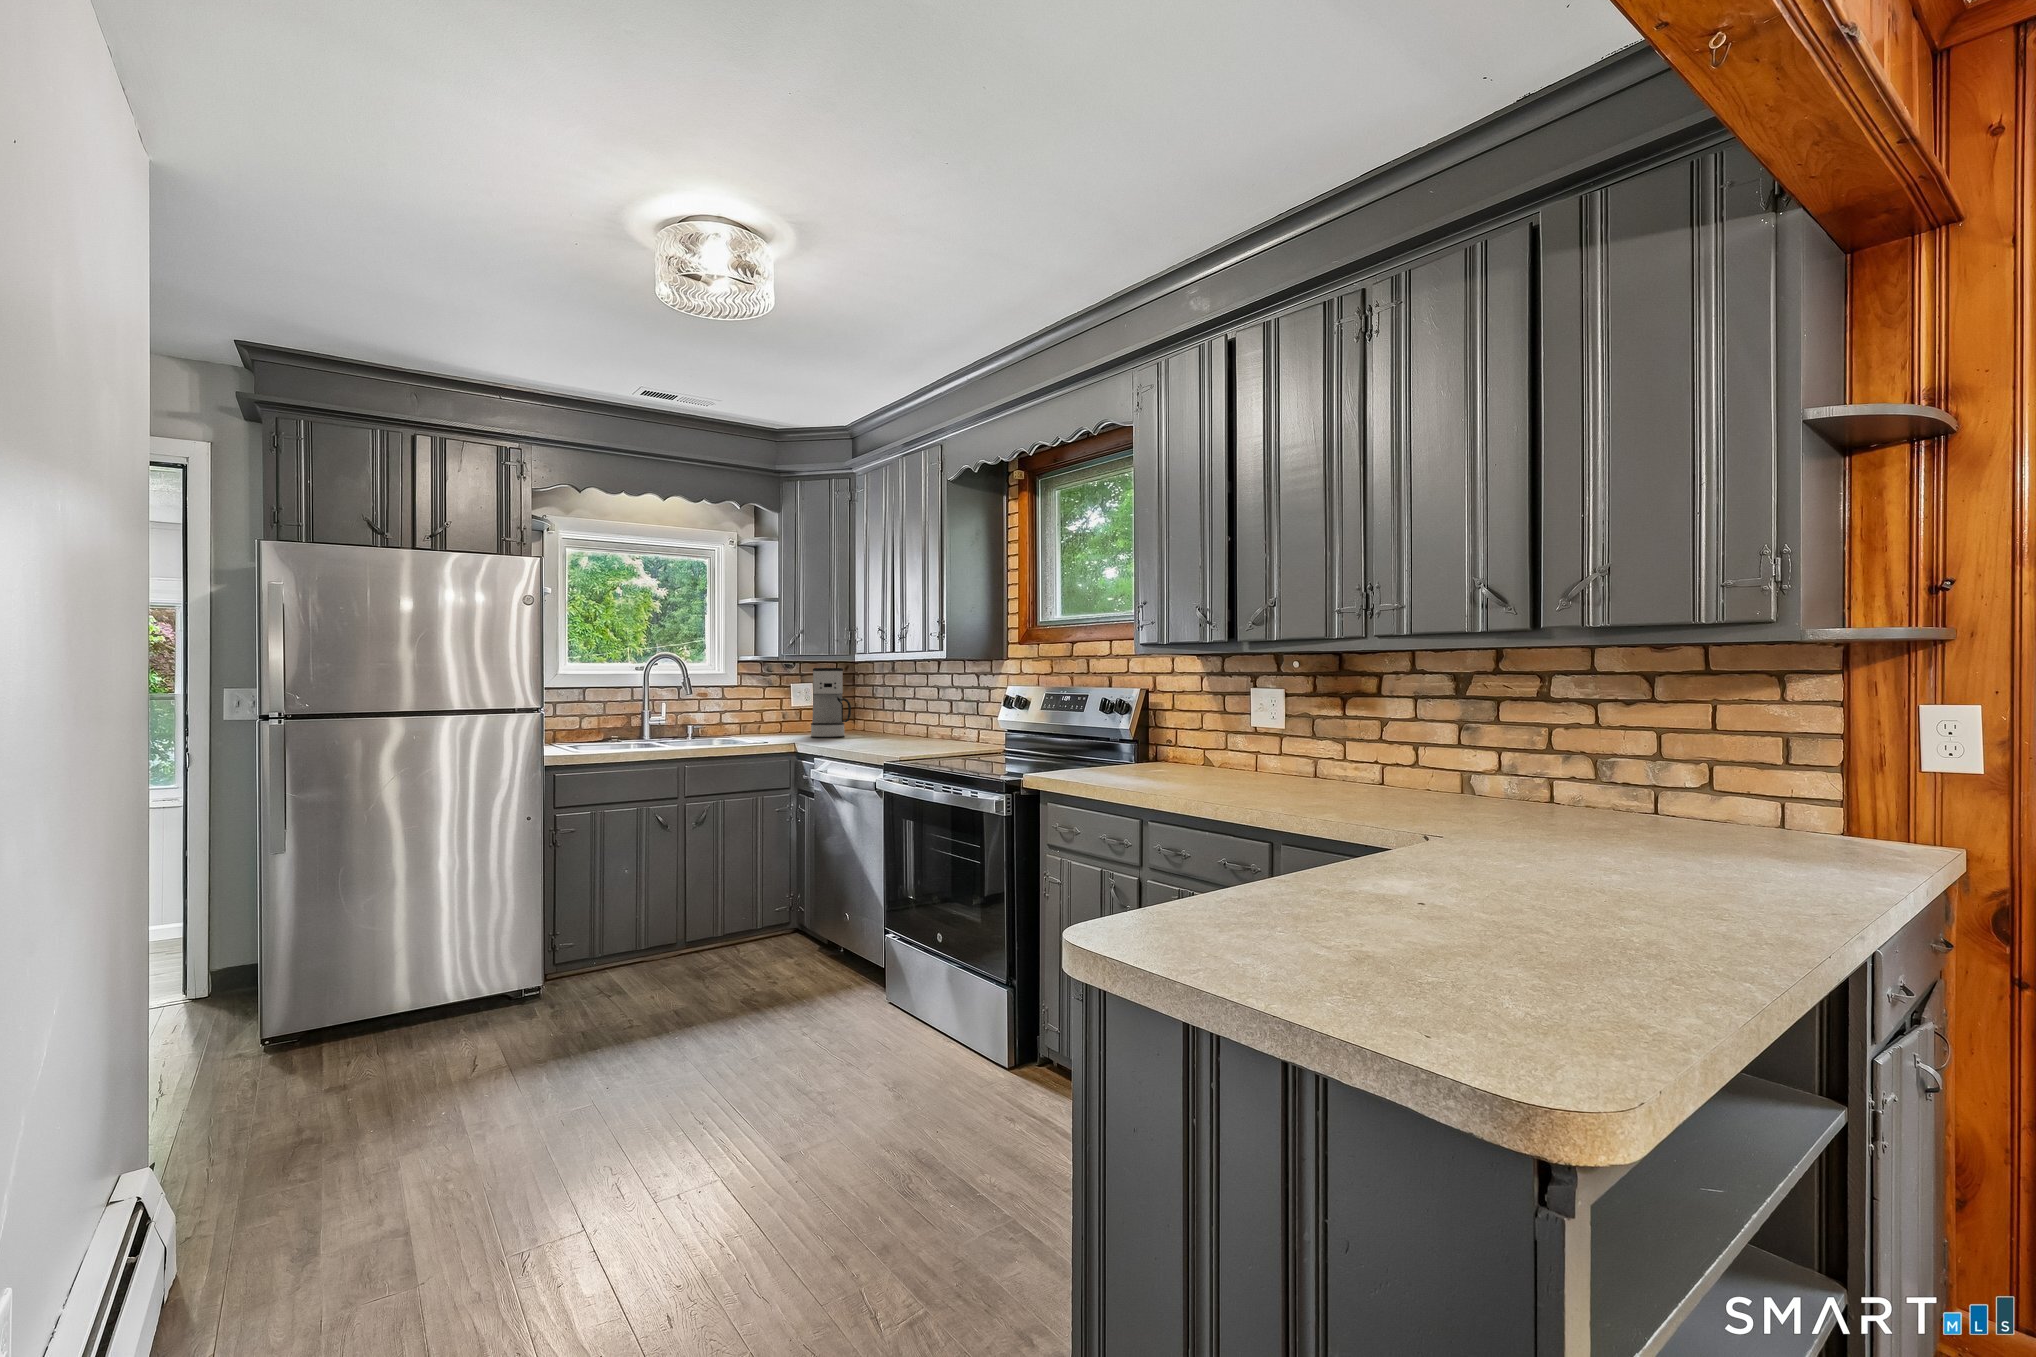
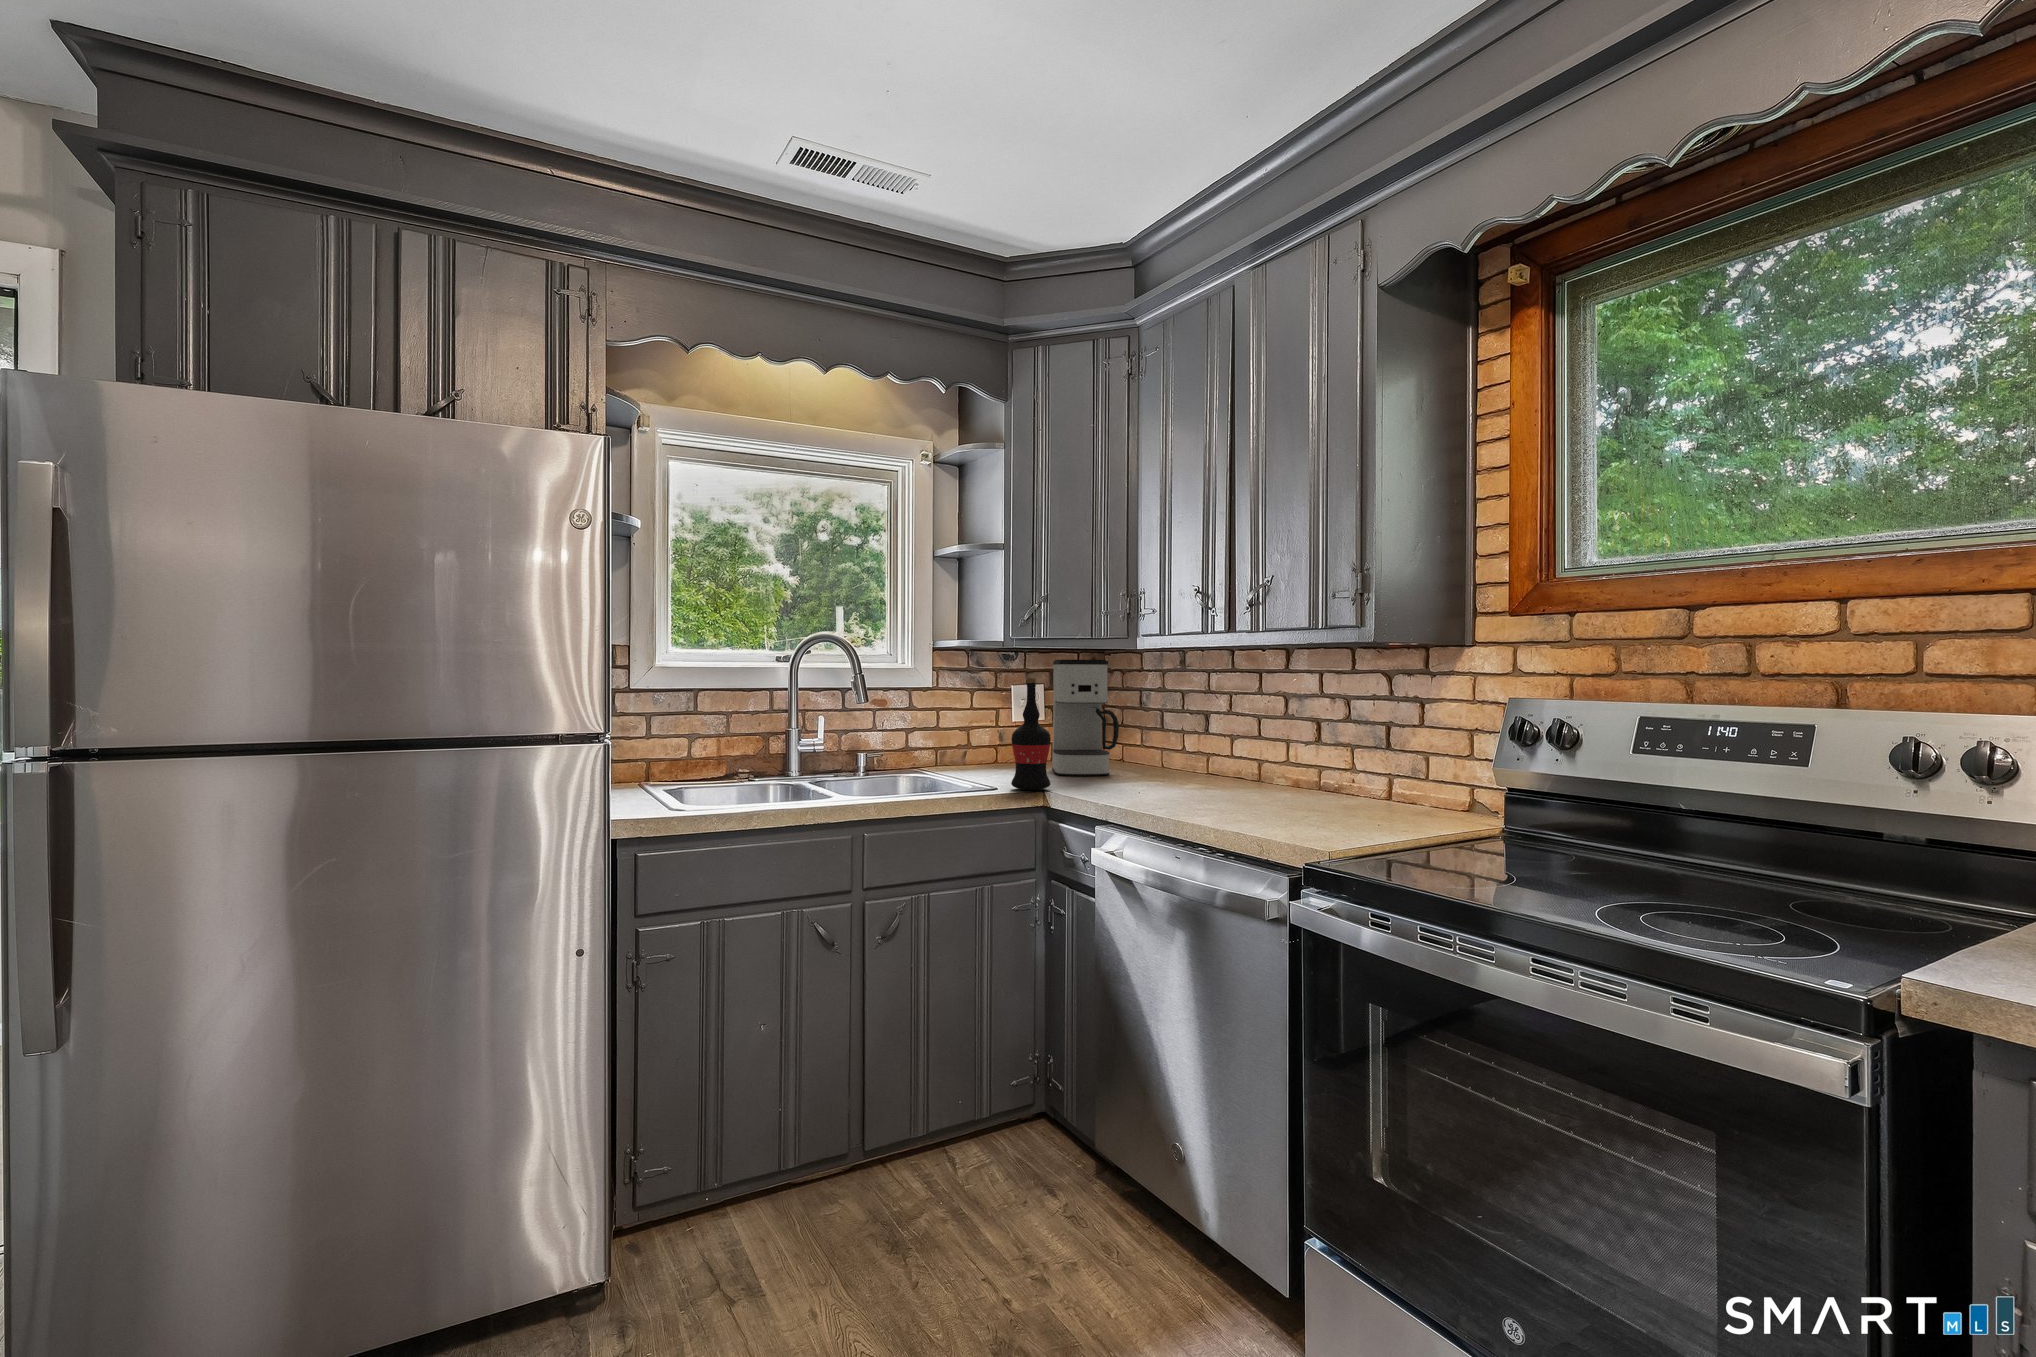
wine bottle: none [775,679,799,743] -> present [1011,678,1051,790]

